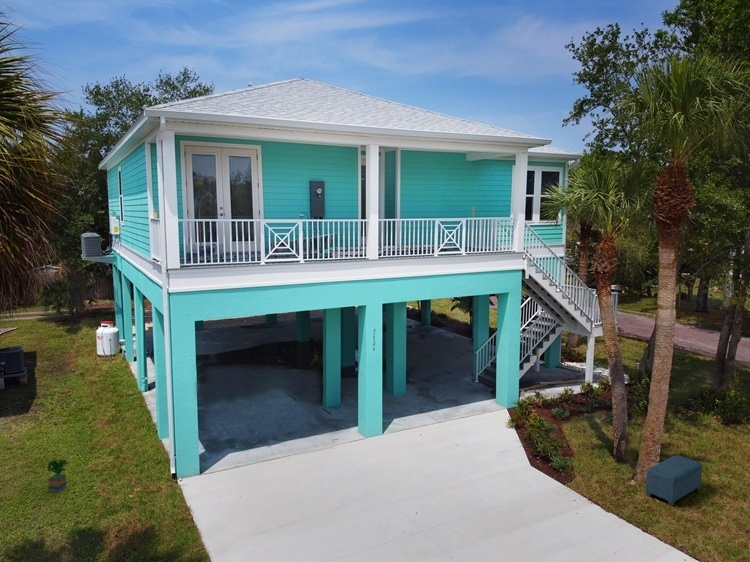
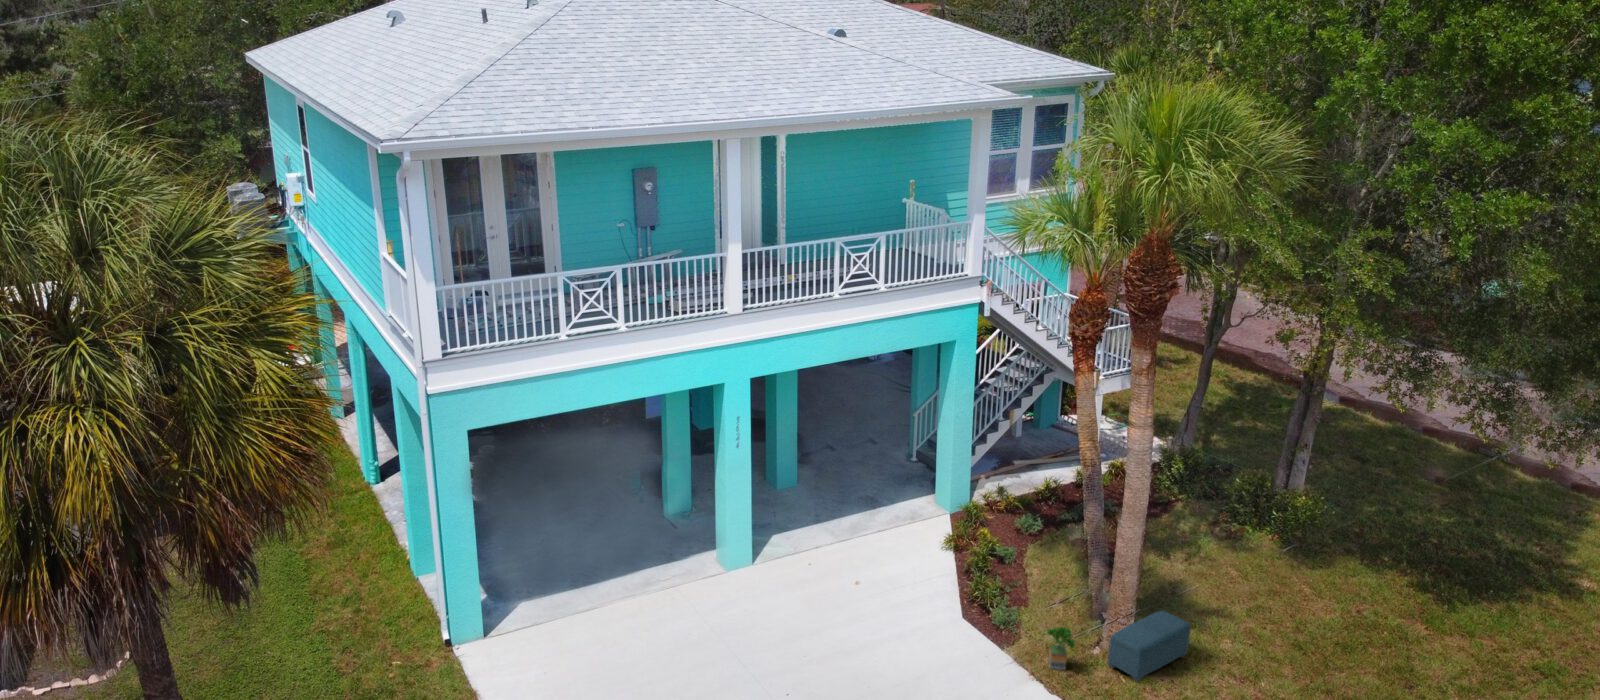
potted tree: present [47,460,68,492] -> present [1047,627,1075,670]

